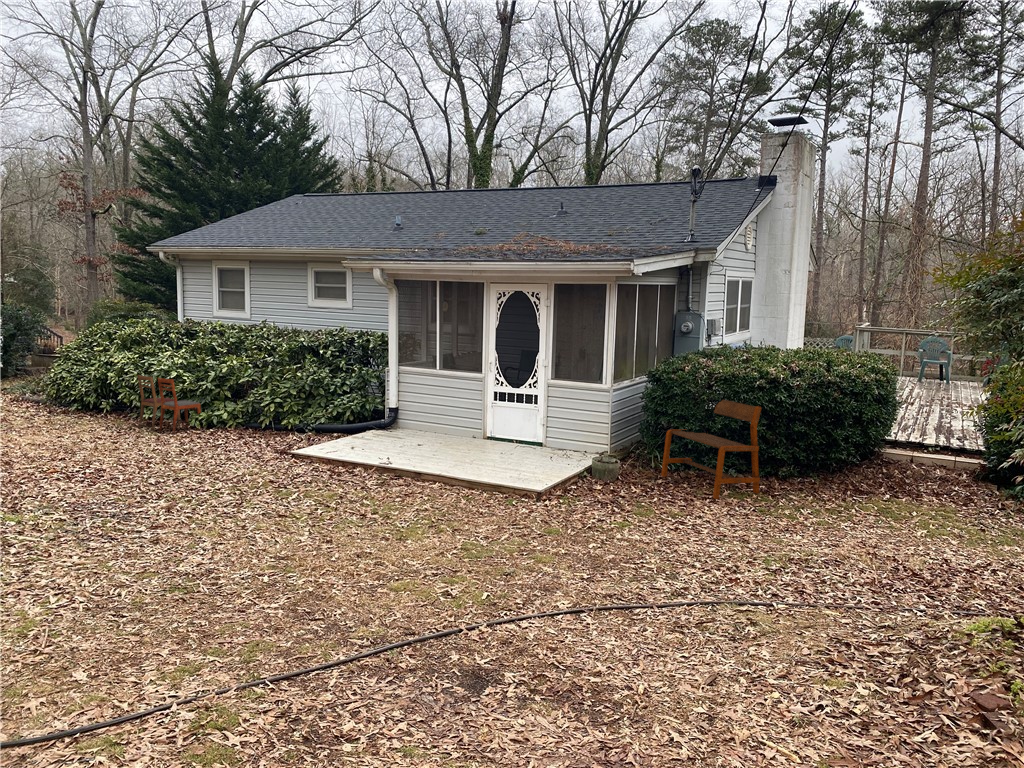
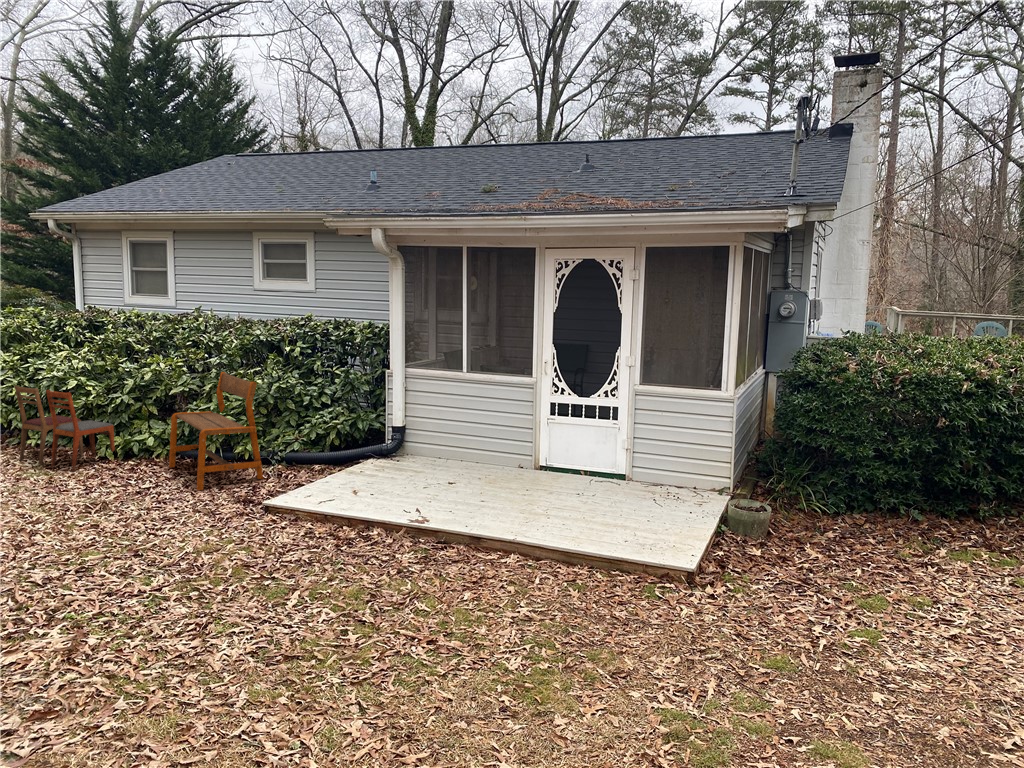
bench: present [661,400,761,499] -> present [169,372,263,491]

